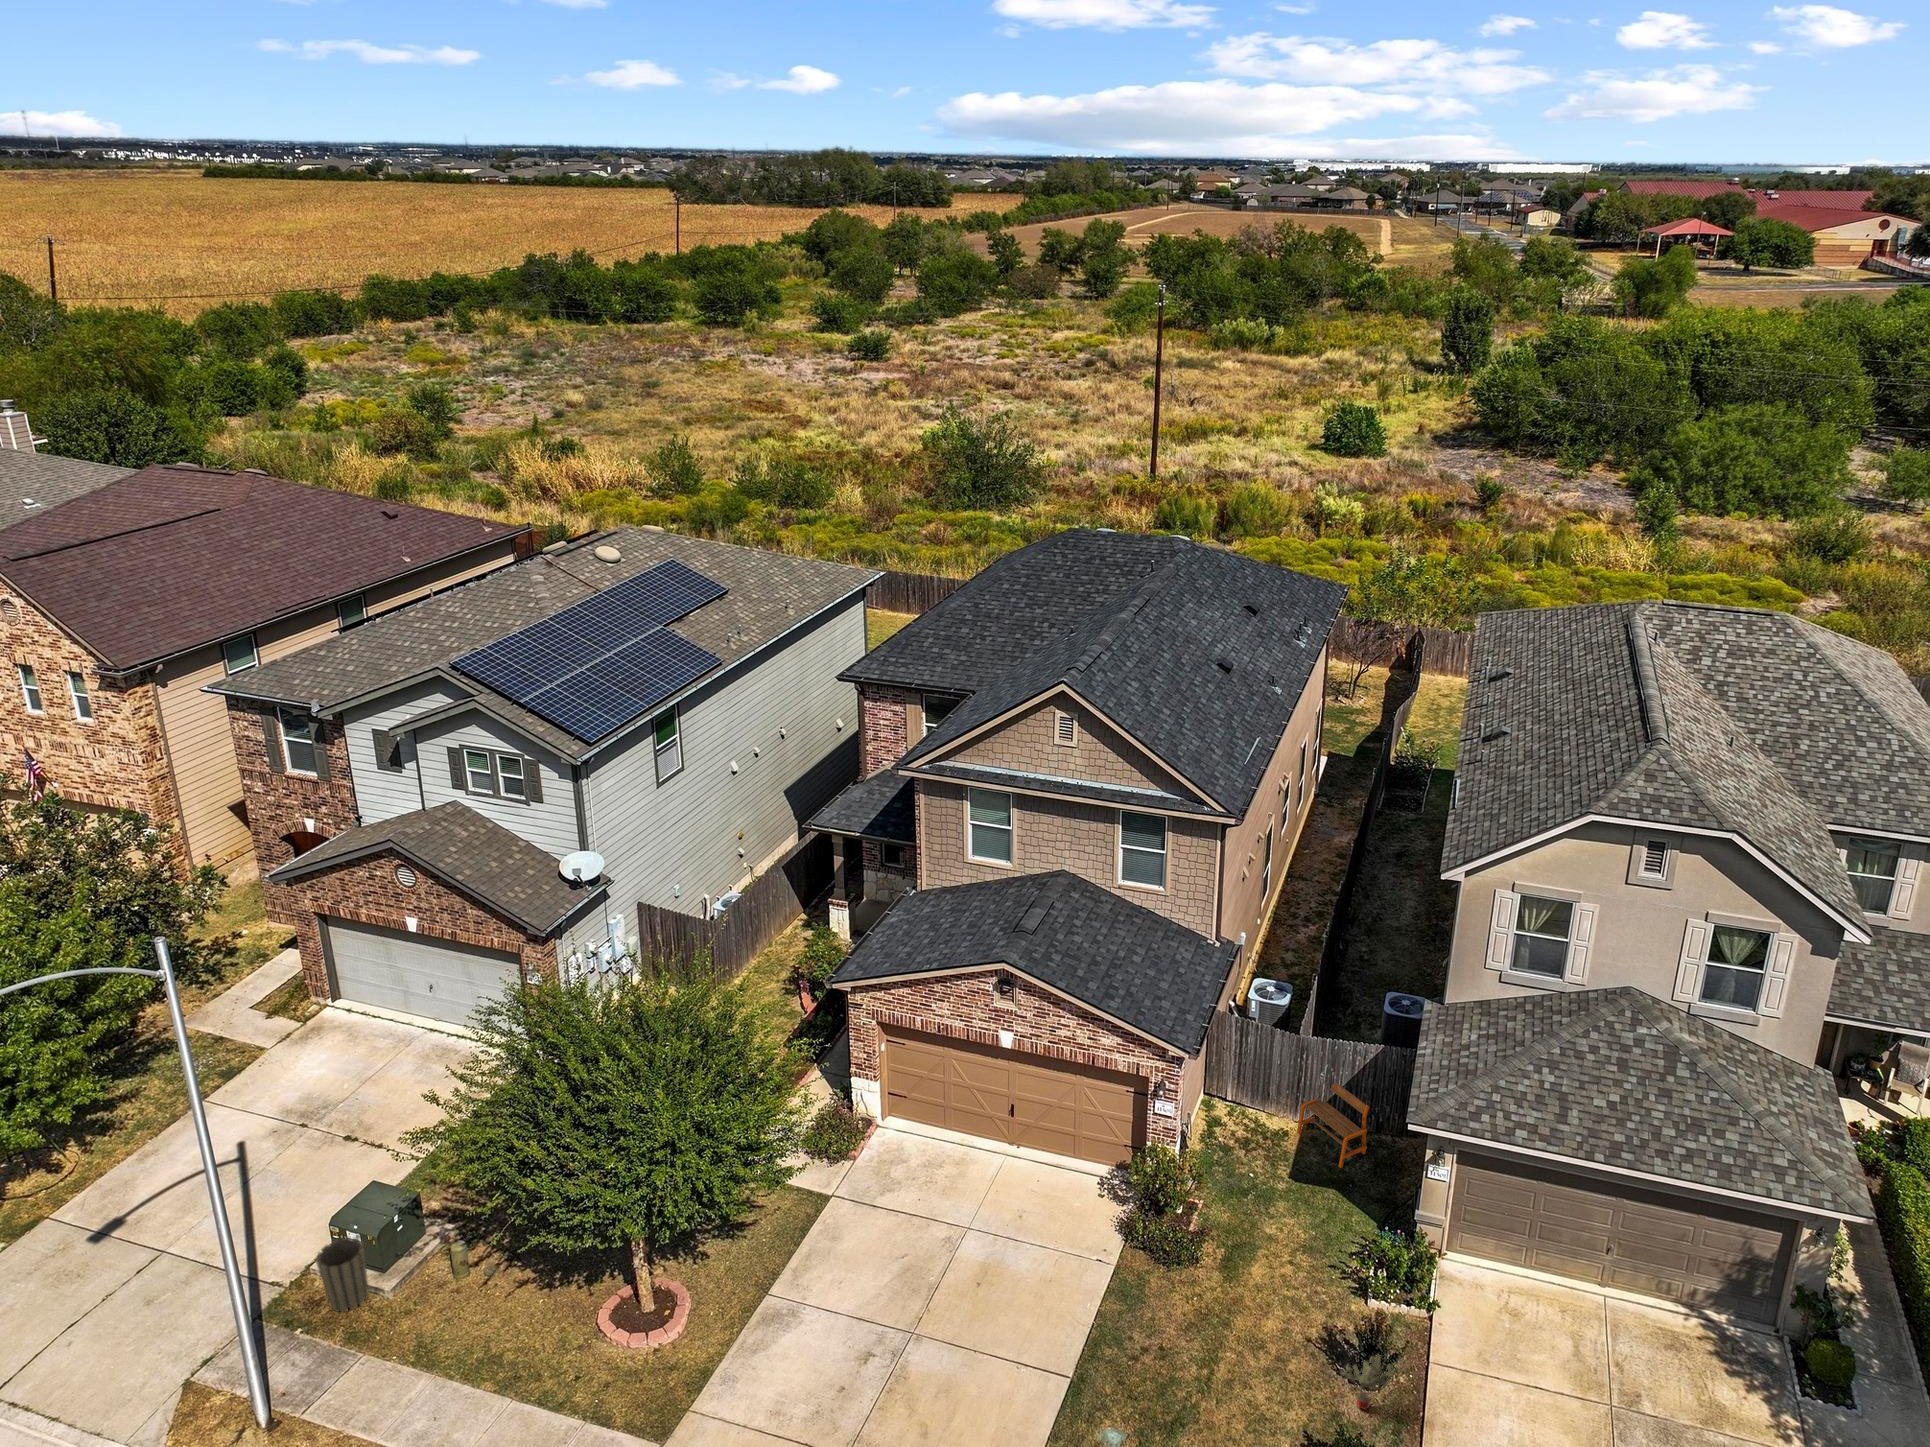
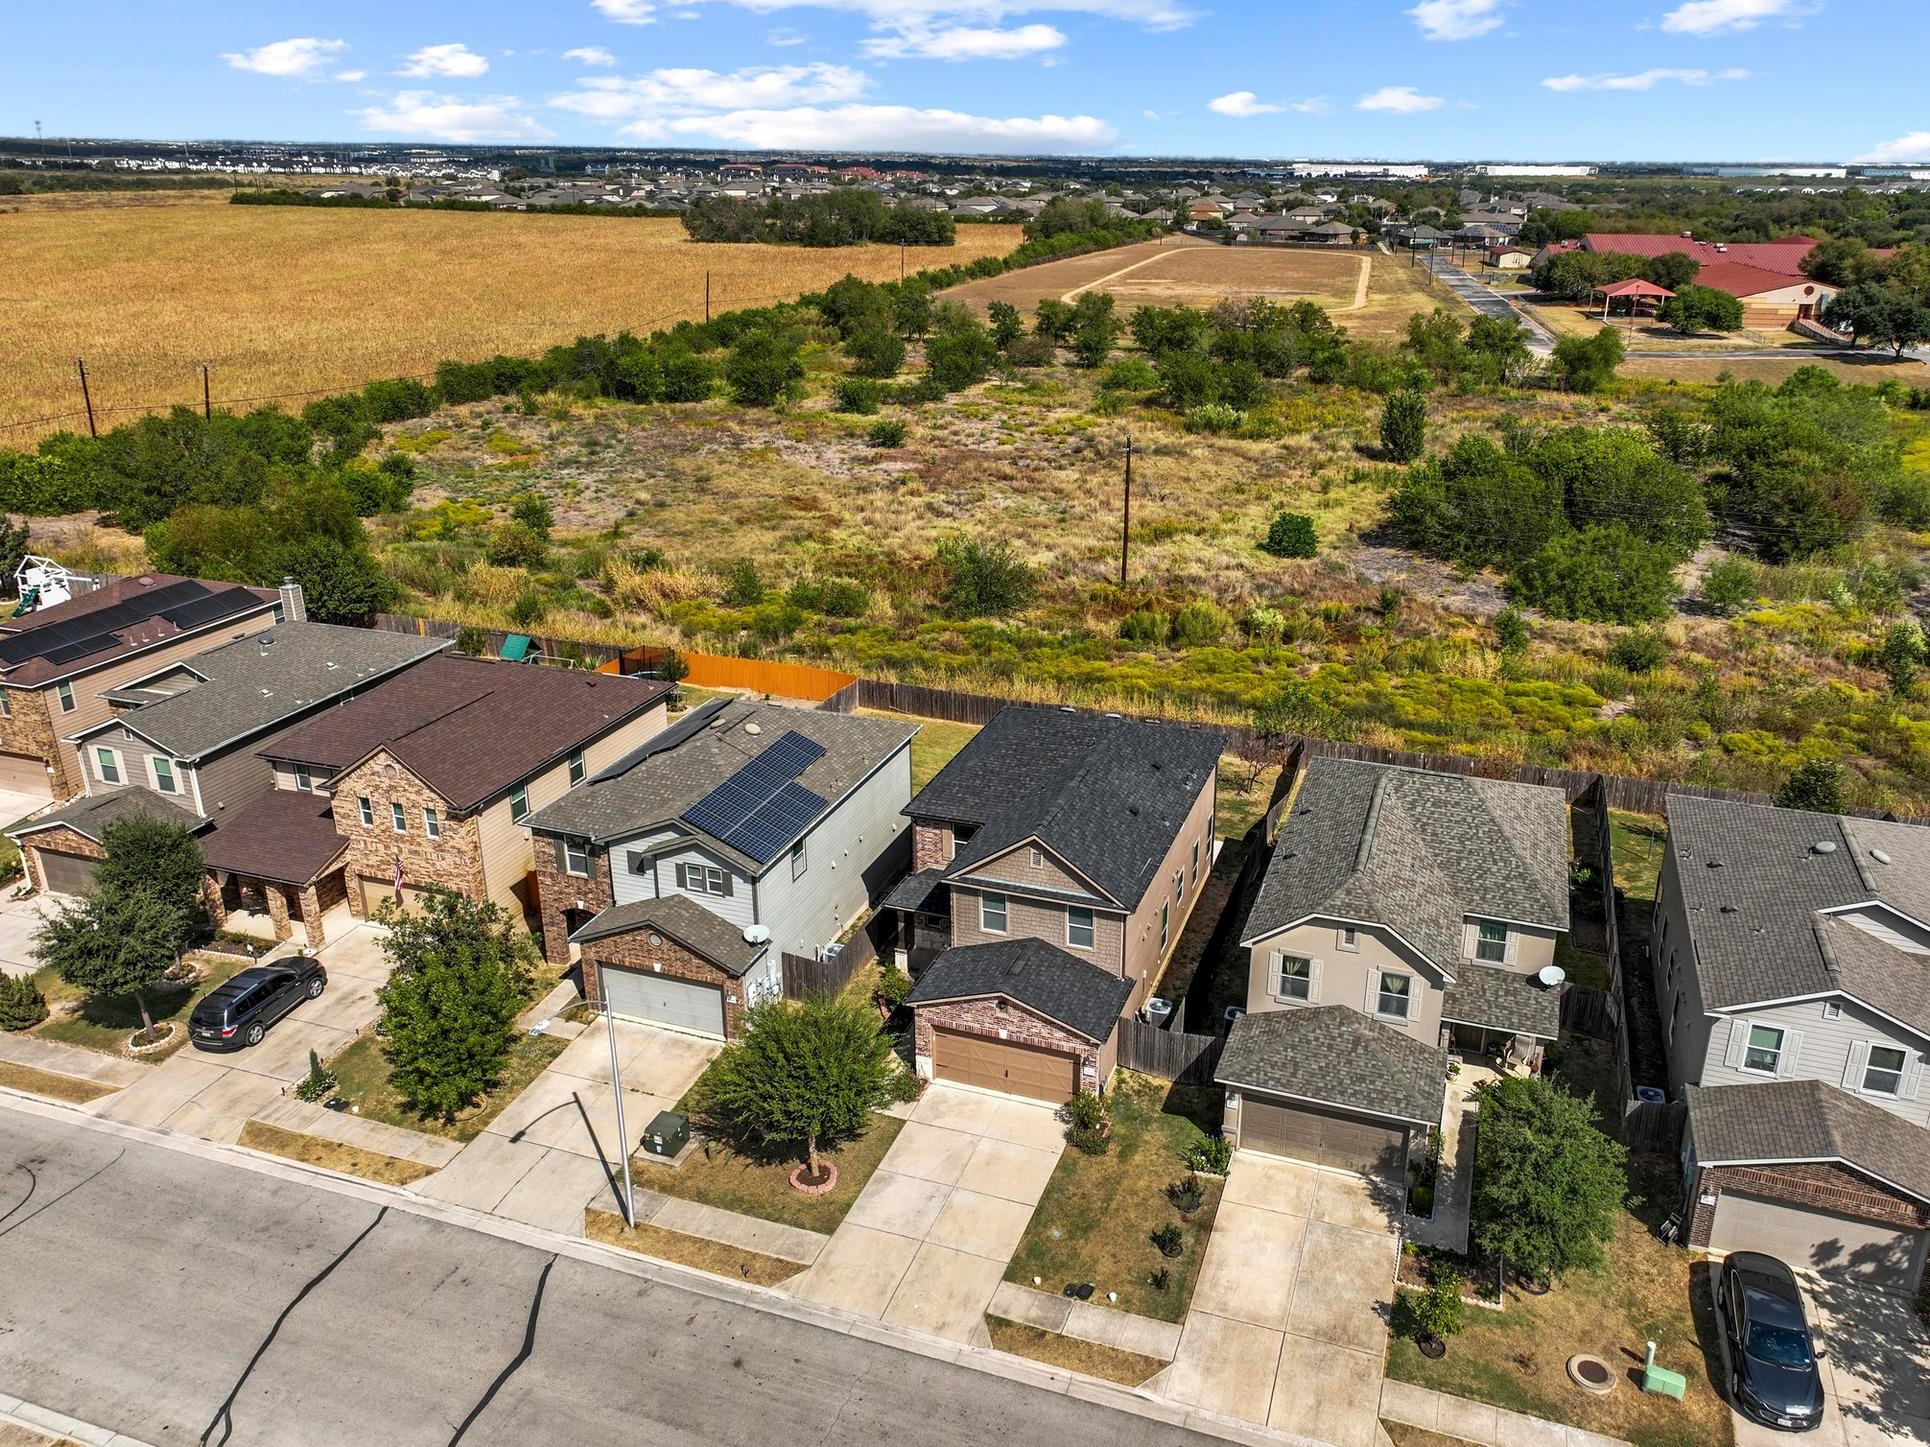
bench: present [1297,1082,1369,1168] -> none [1167,1054,1205,1106]
trash can: present [316,1237,369,1312] -> none [643,1138,667,1177]

